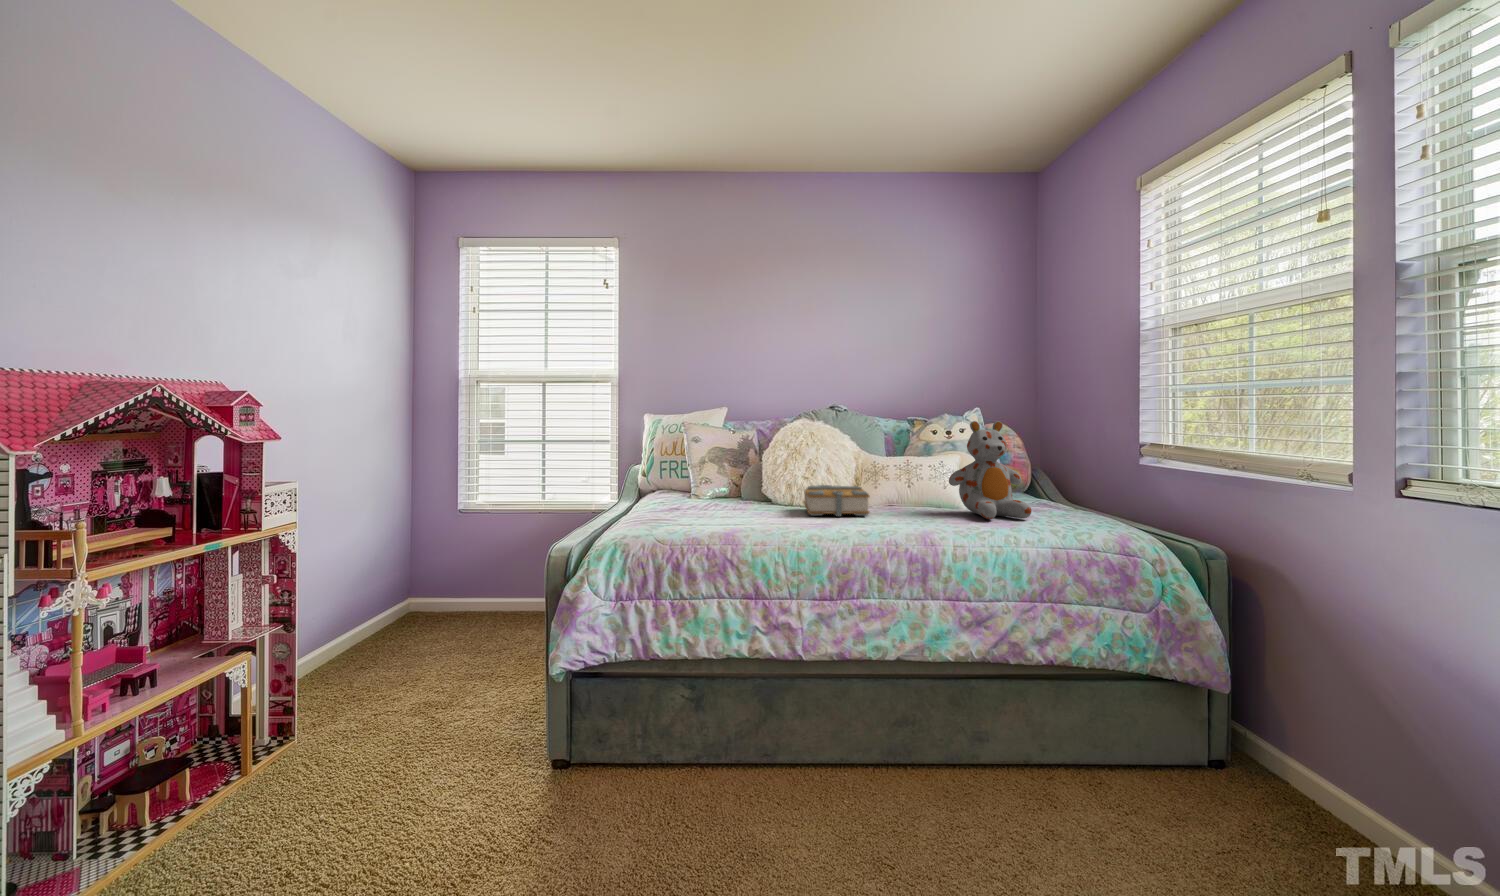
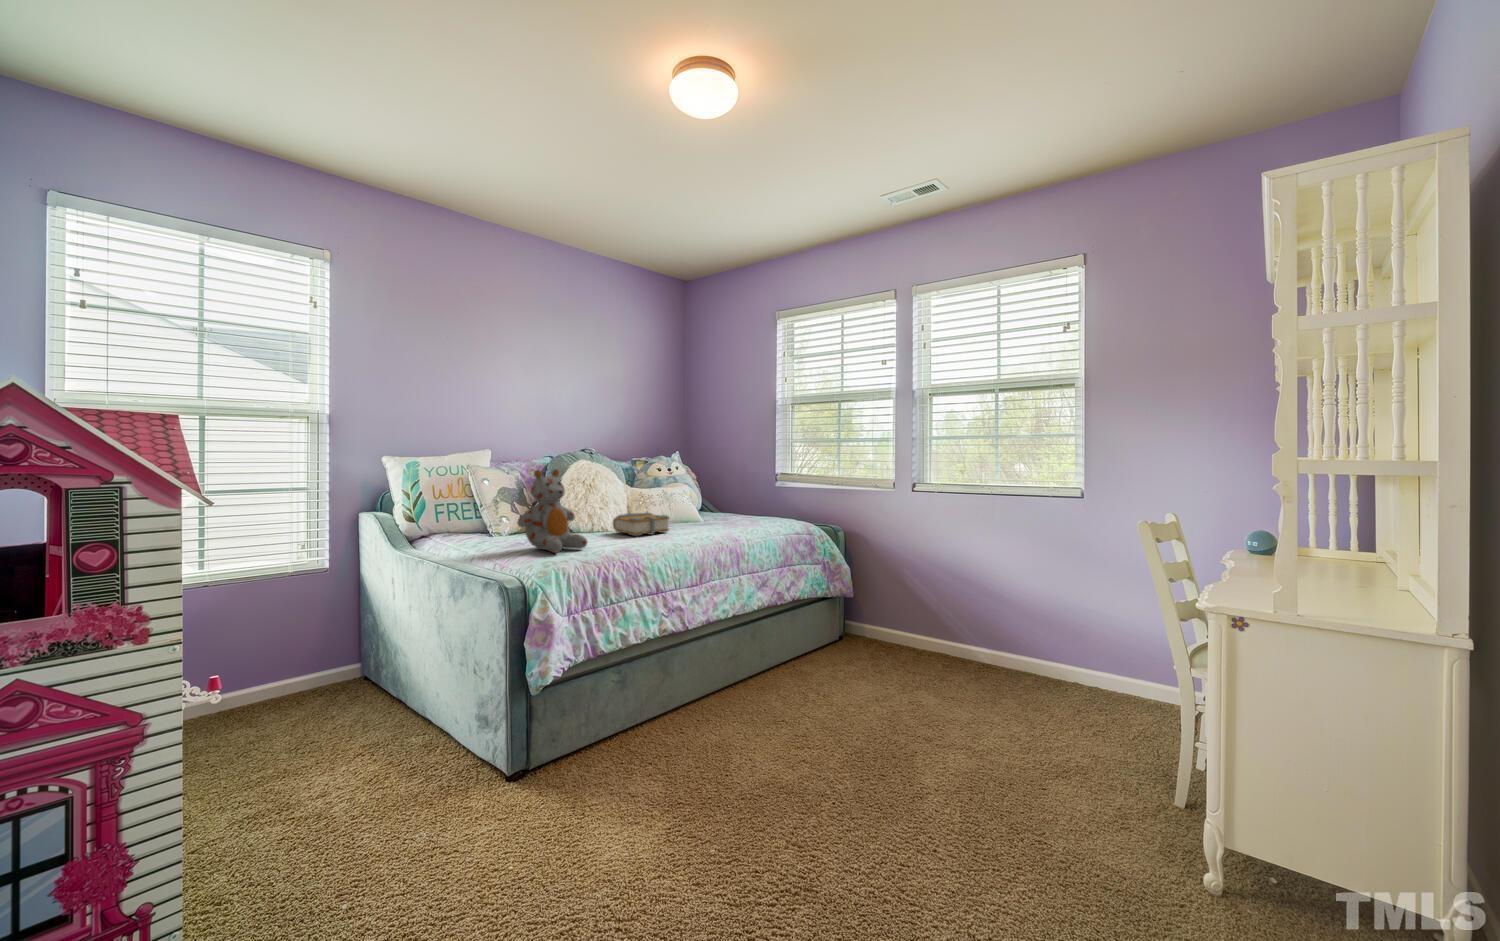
stuffed bear: present [949,421,1031,519] -> present [518,469,587,553]

